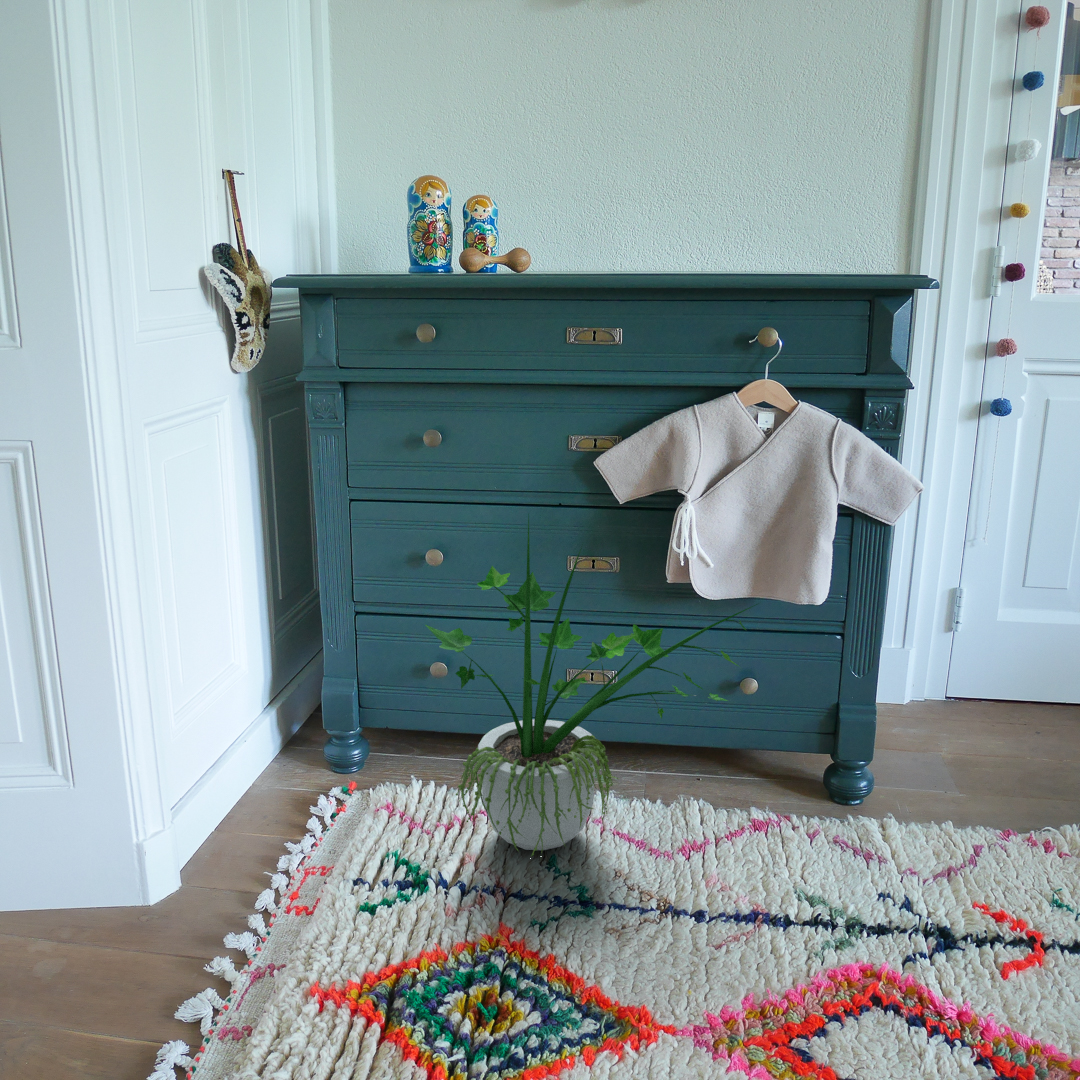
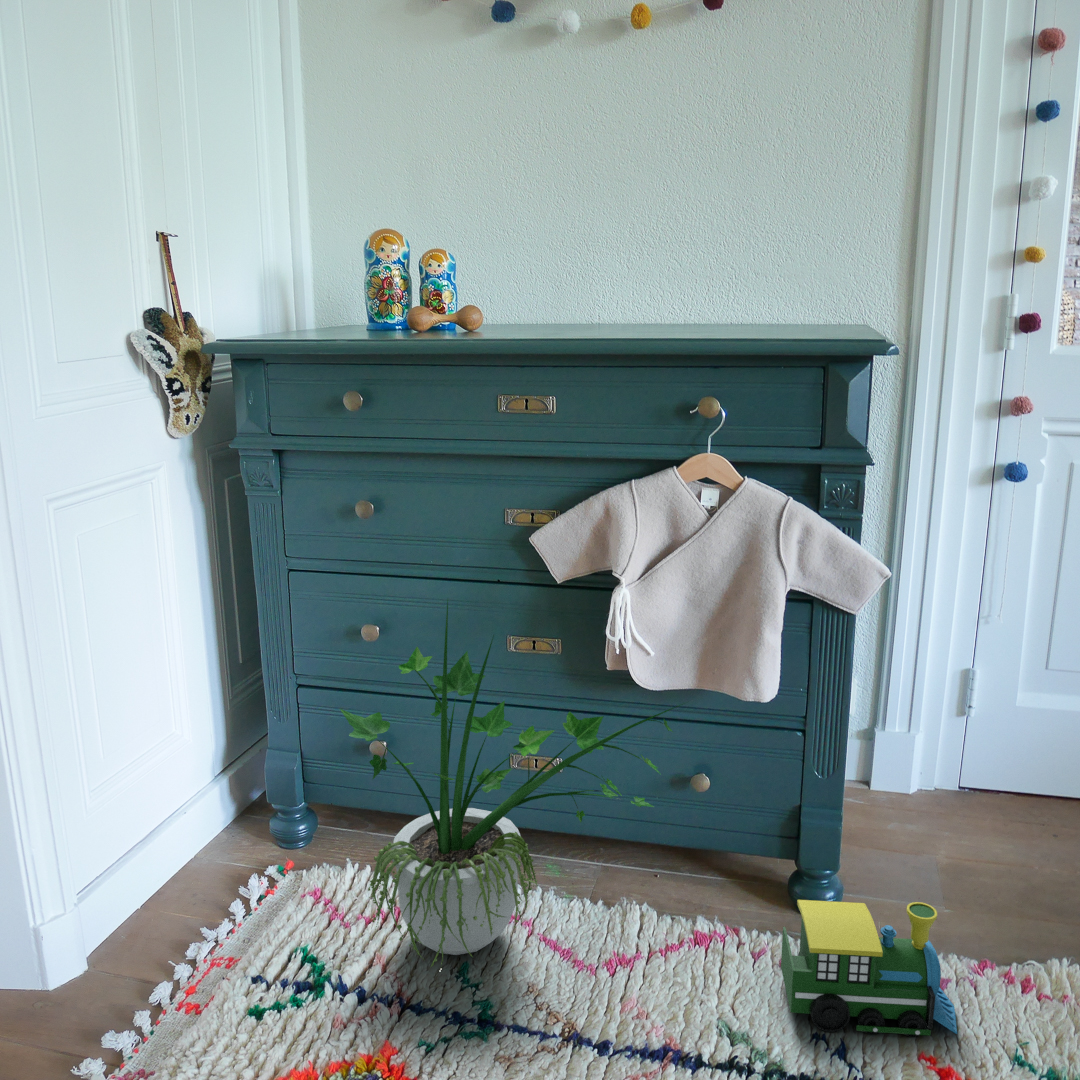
toy train: none [839,774,1001,891] -> present [781,900,957,1037]

